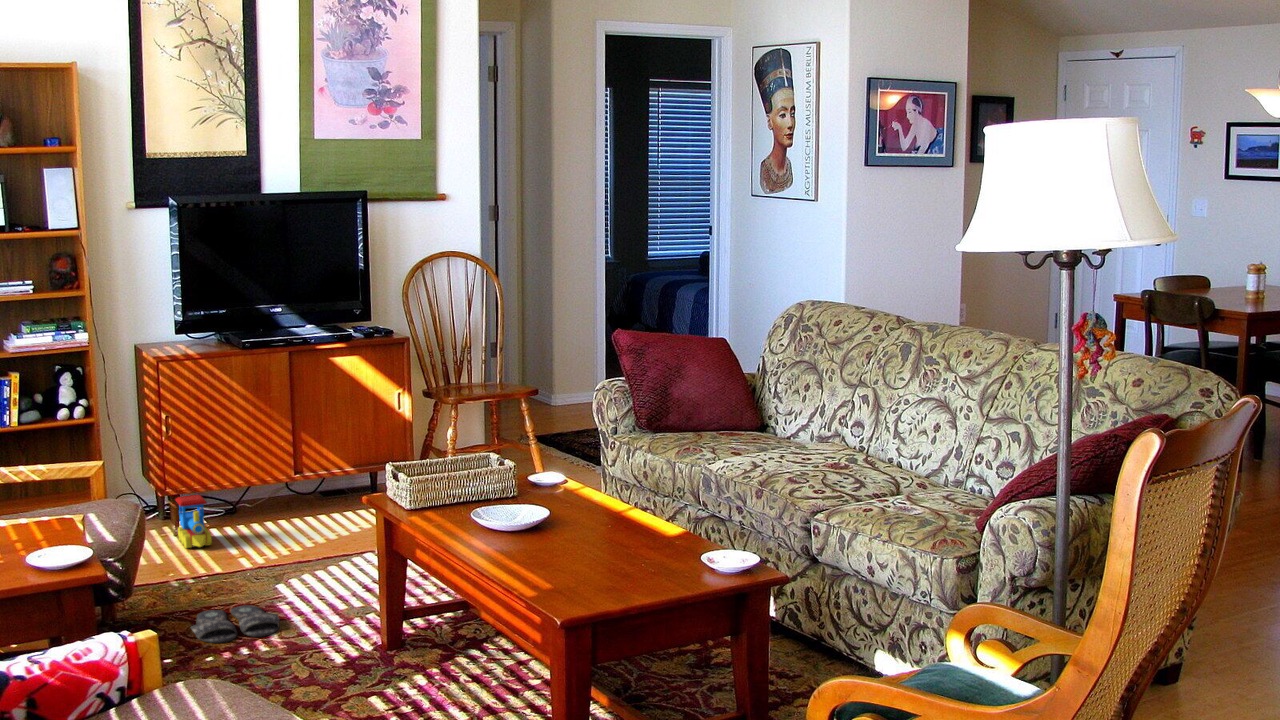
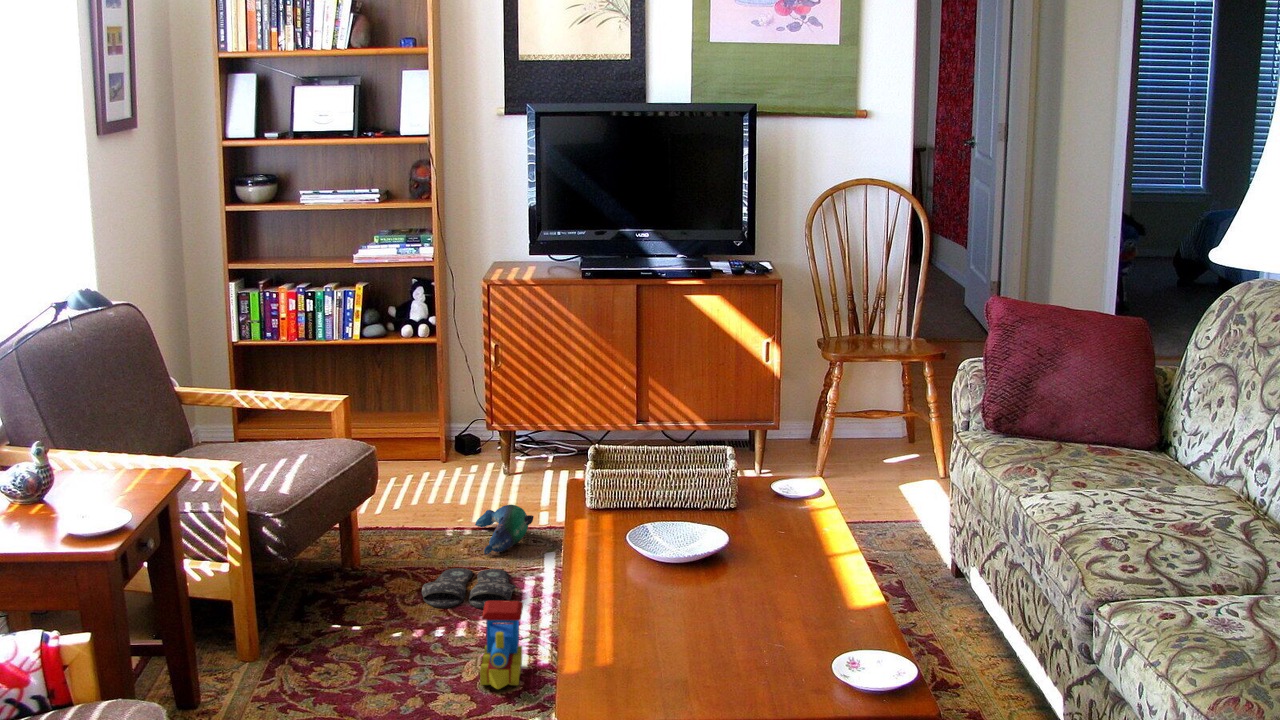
toy train: present [176,495,212,548] -> present [480,601,523,689]
plush toy: none [189,551,254,596] -> present [475,505,534,554]

